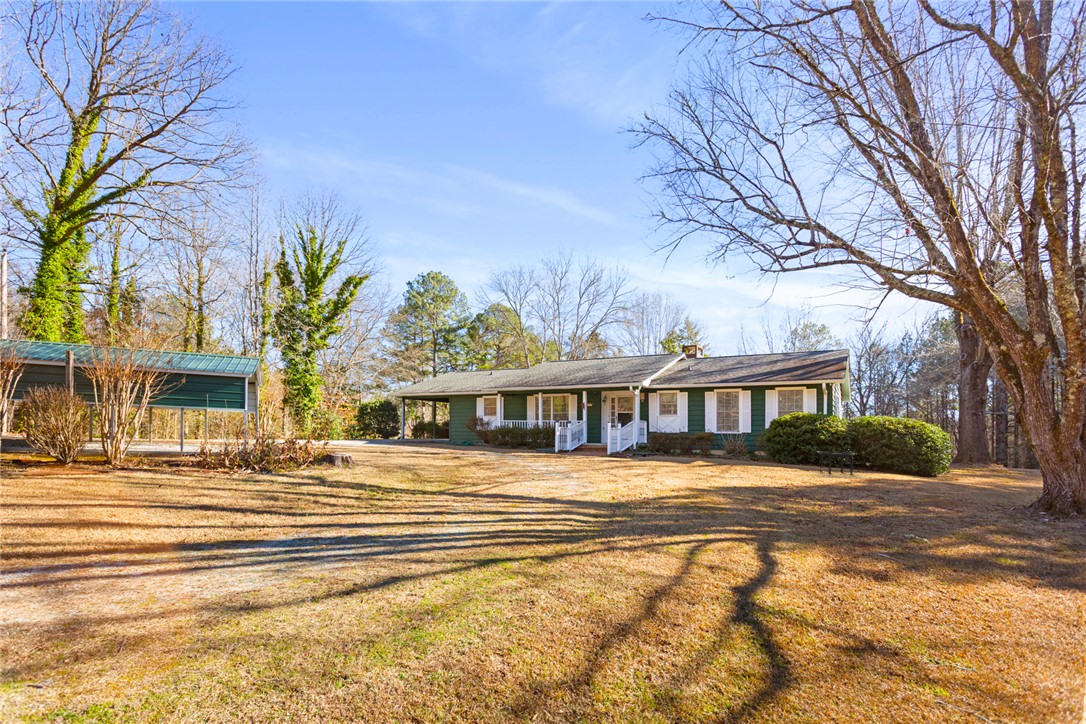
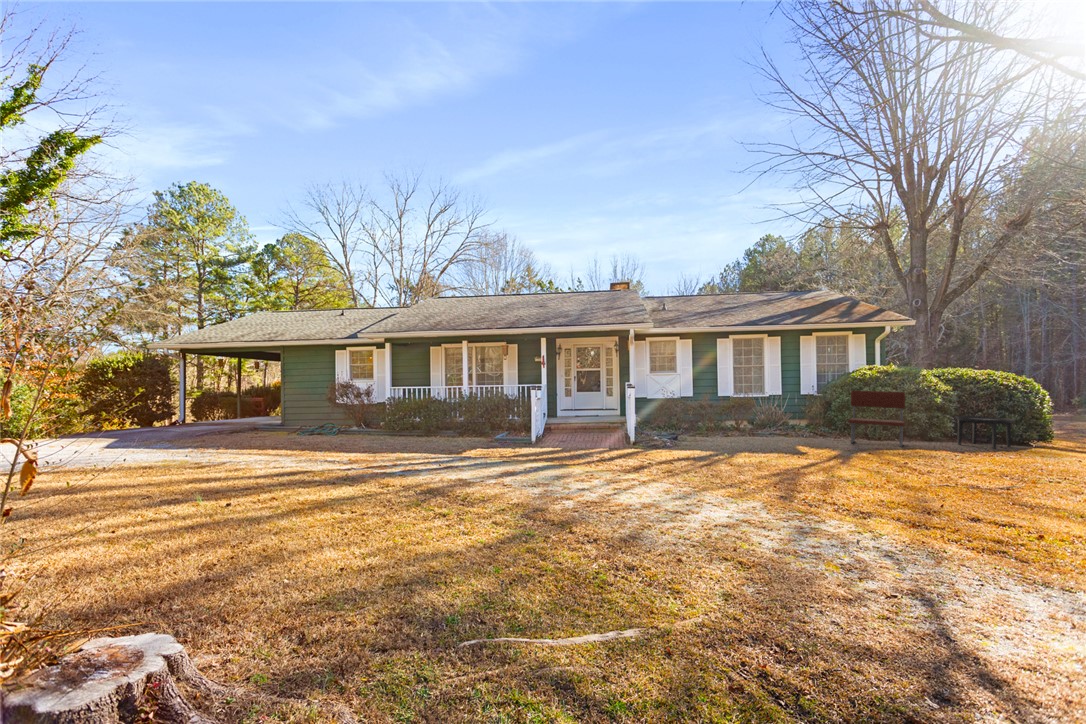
bench: none [736,430,774,469] -> present [848,391,905,447]

